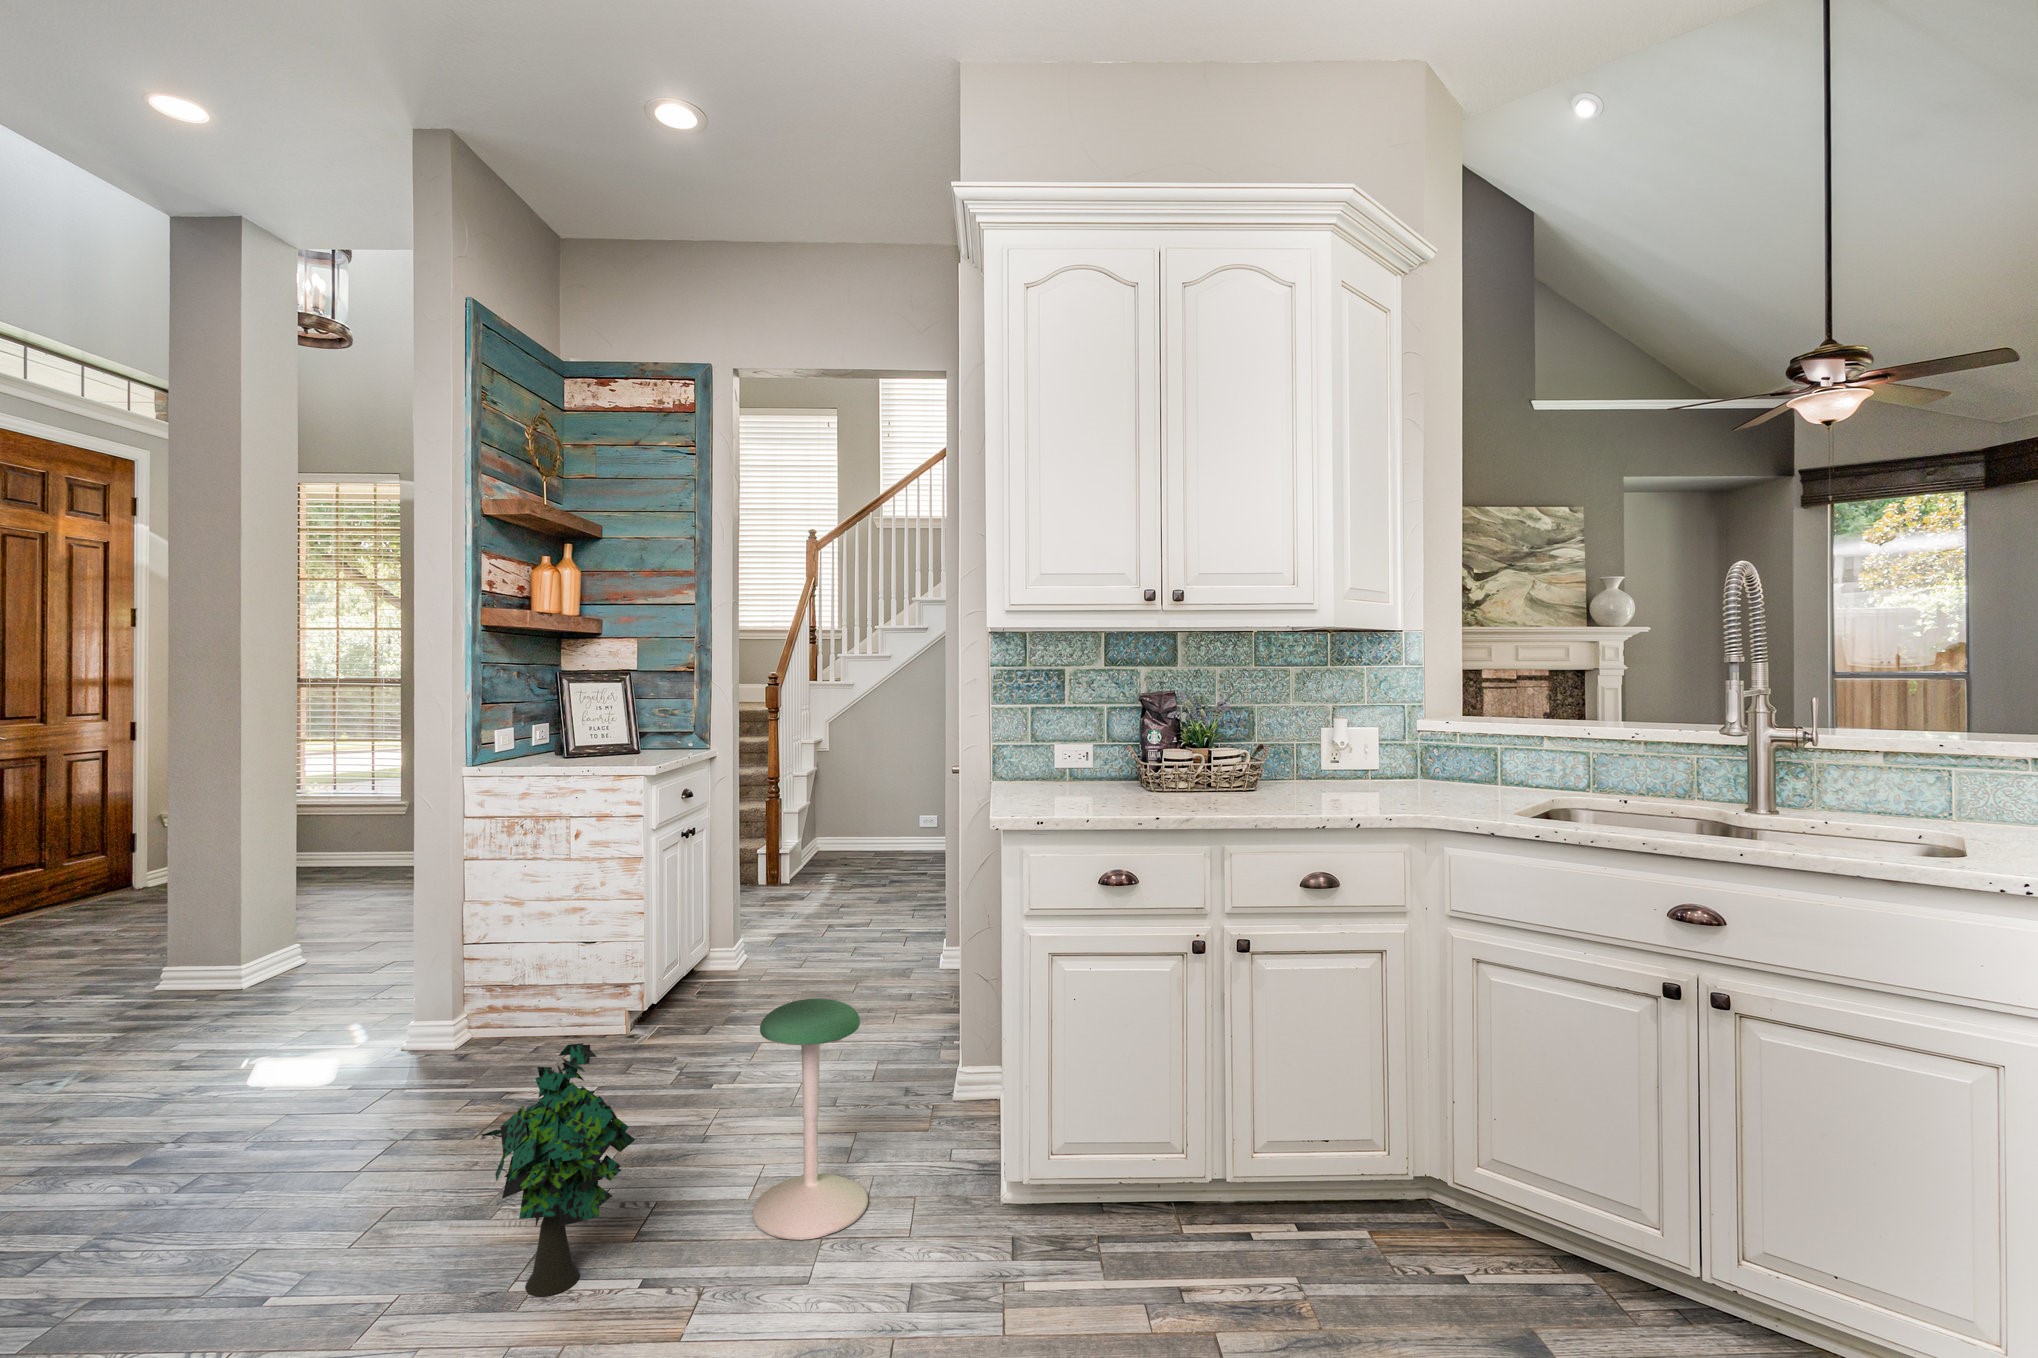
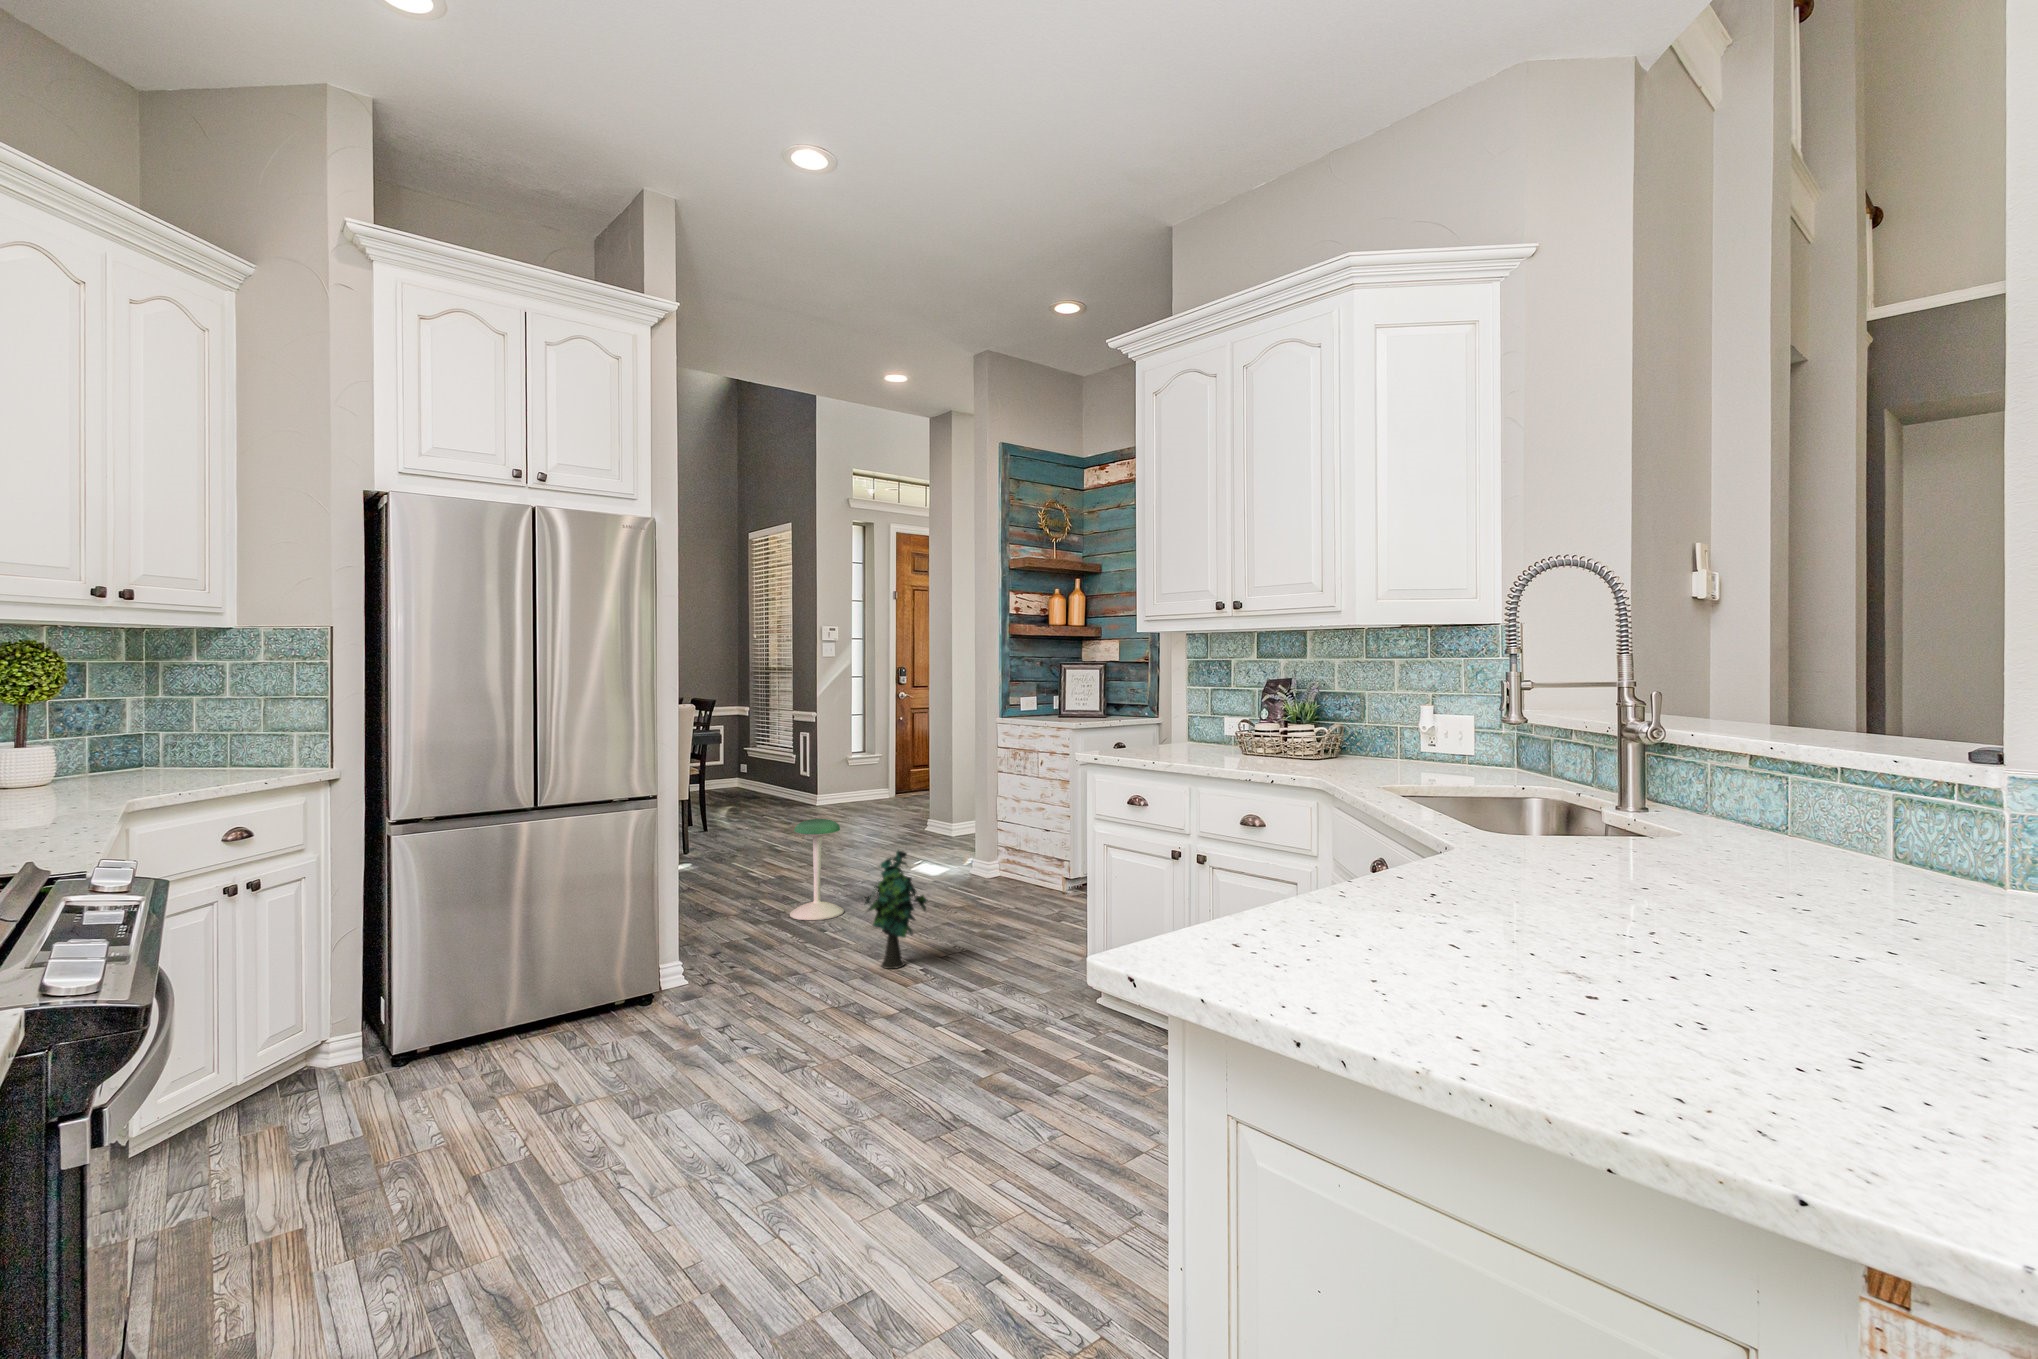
stool: present [753,999,868,1240] -> present [790,819,844,920]

